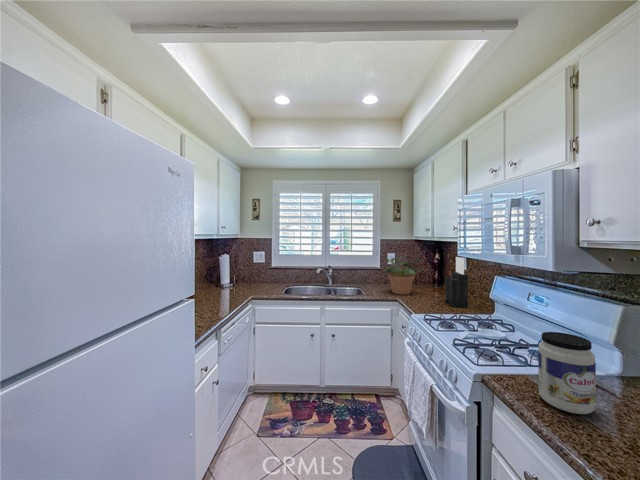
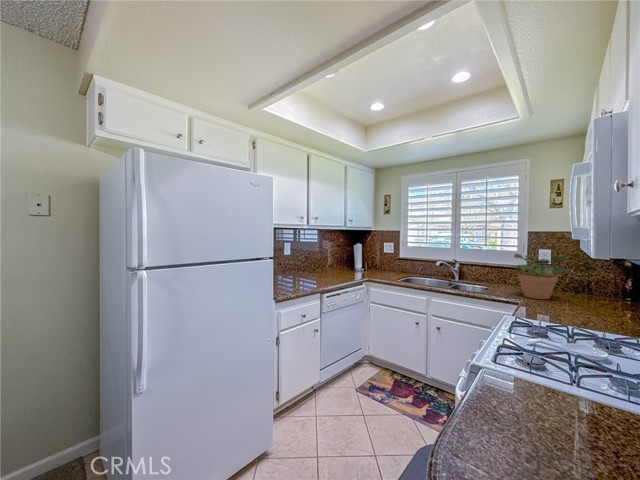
knife block: present [445,257,468,307] -> none [583,254,618,324]
jar: present [538,332,596,414] -> none [500,328,562,423]

